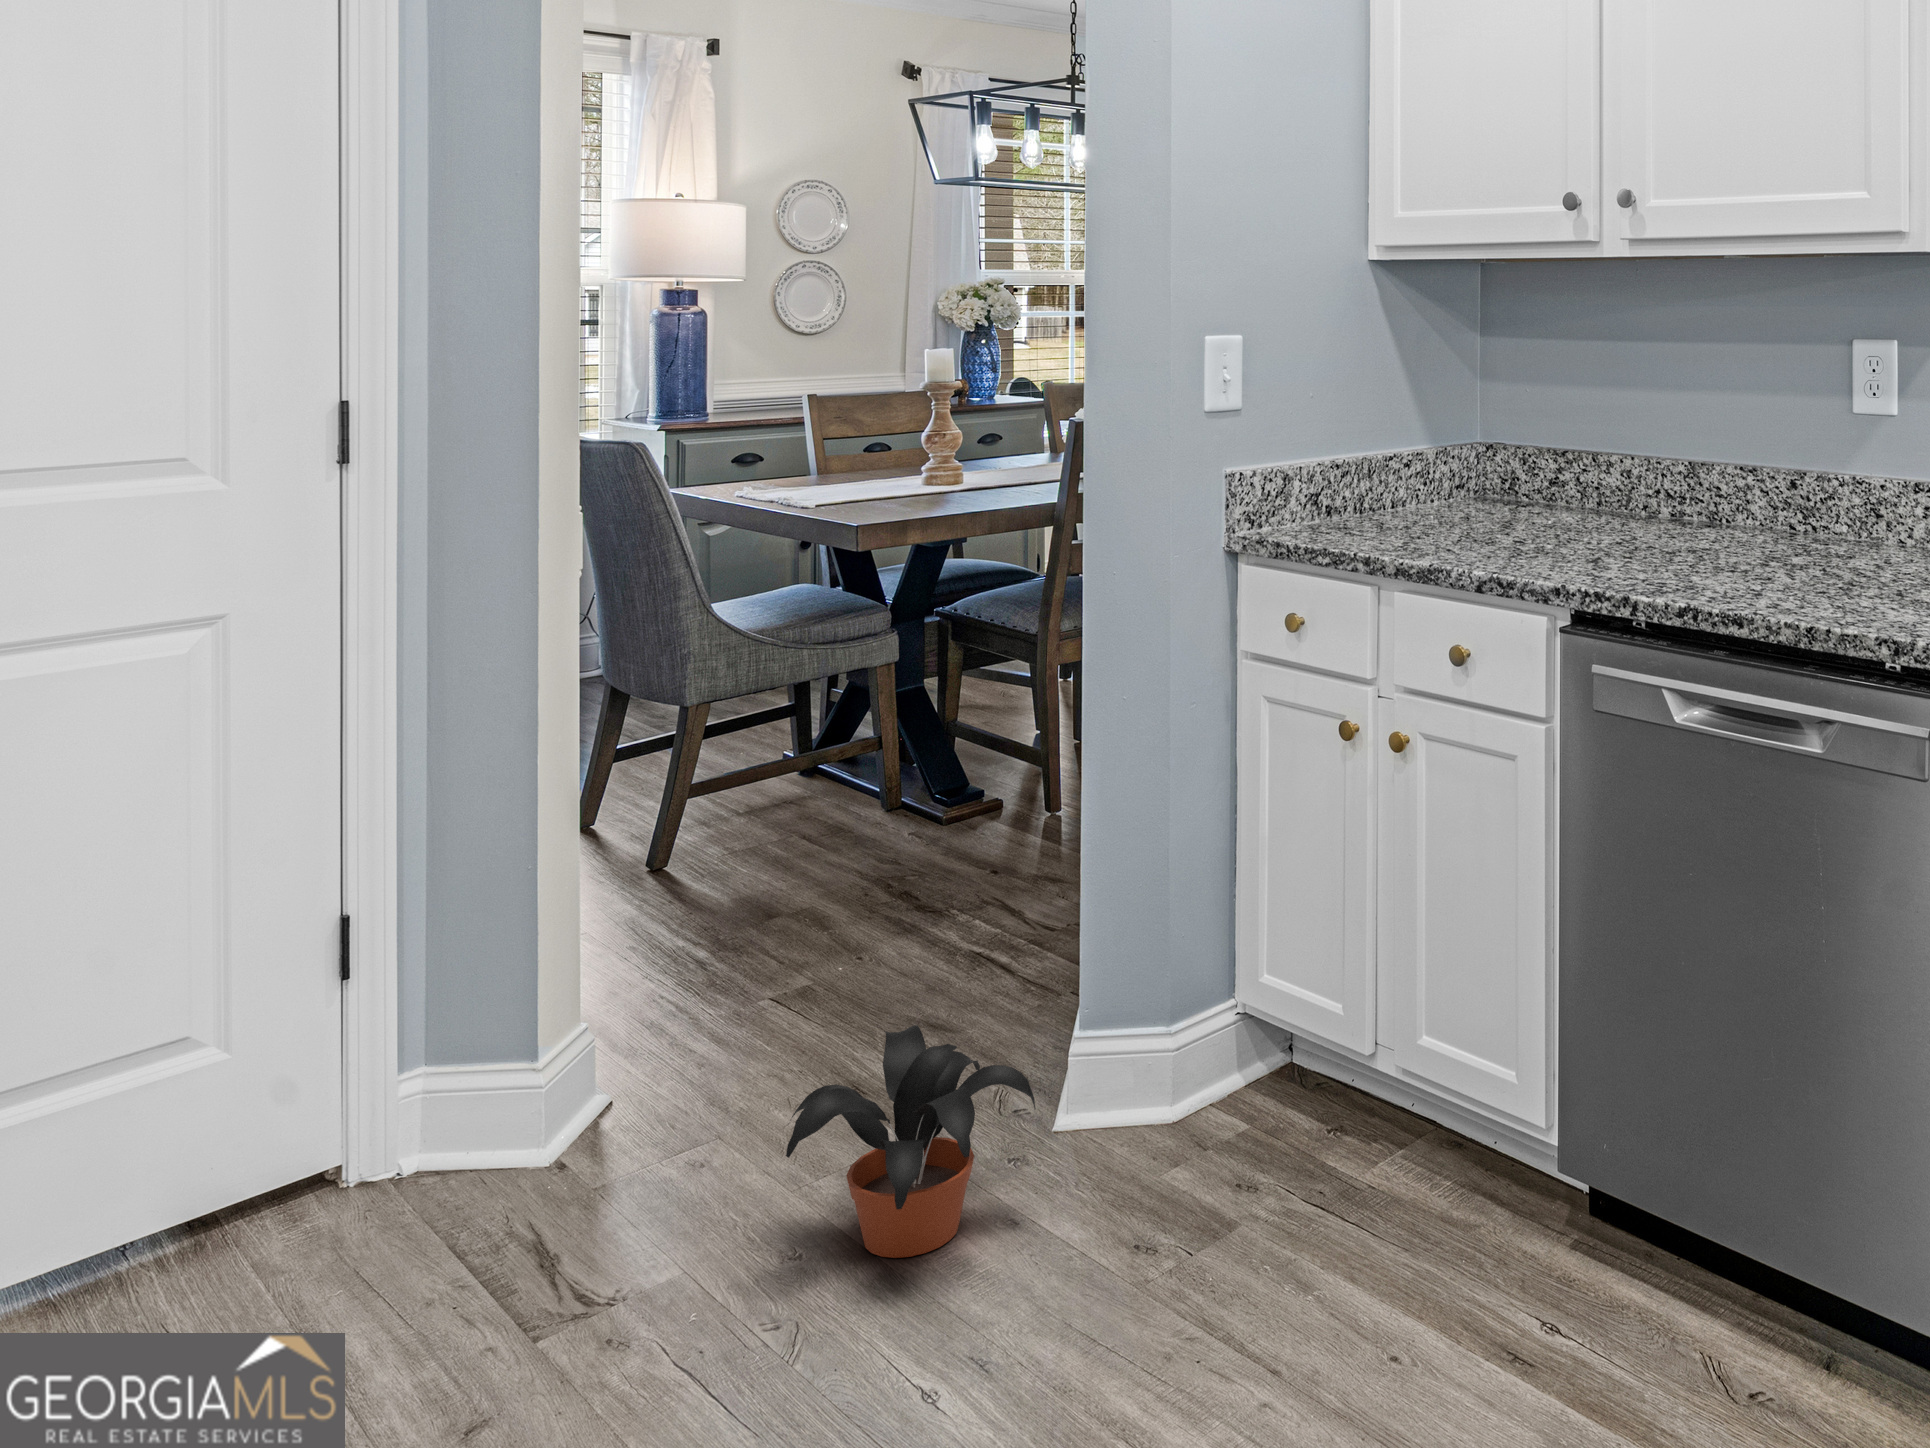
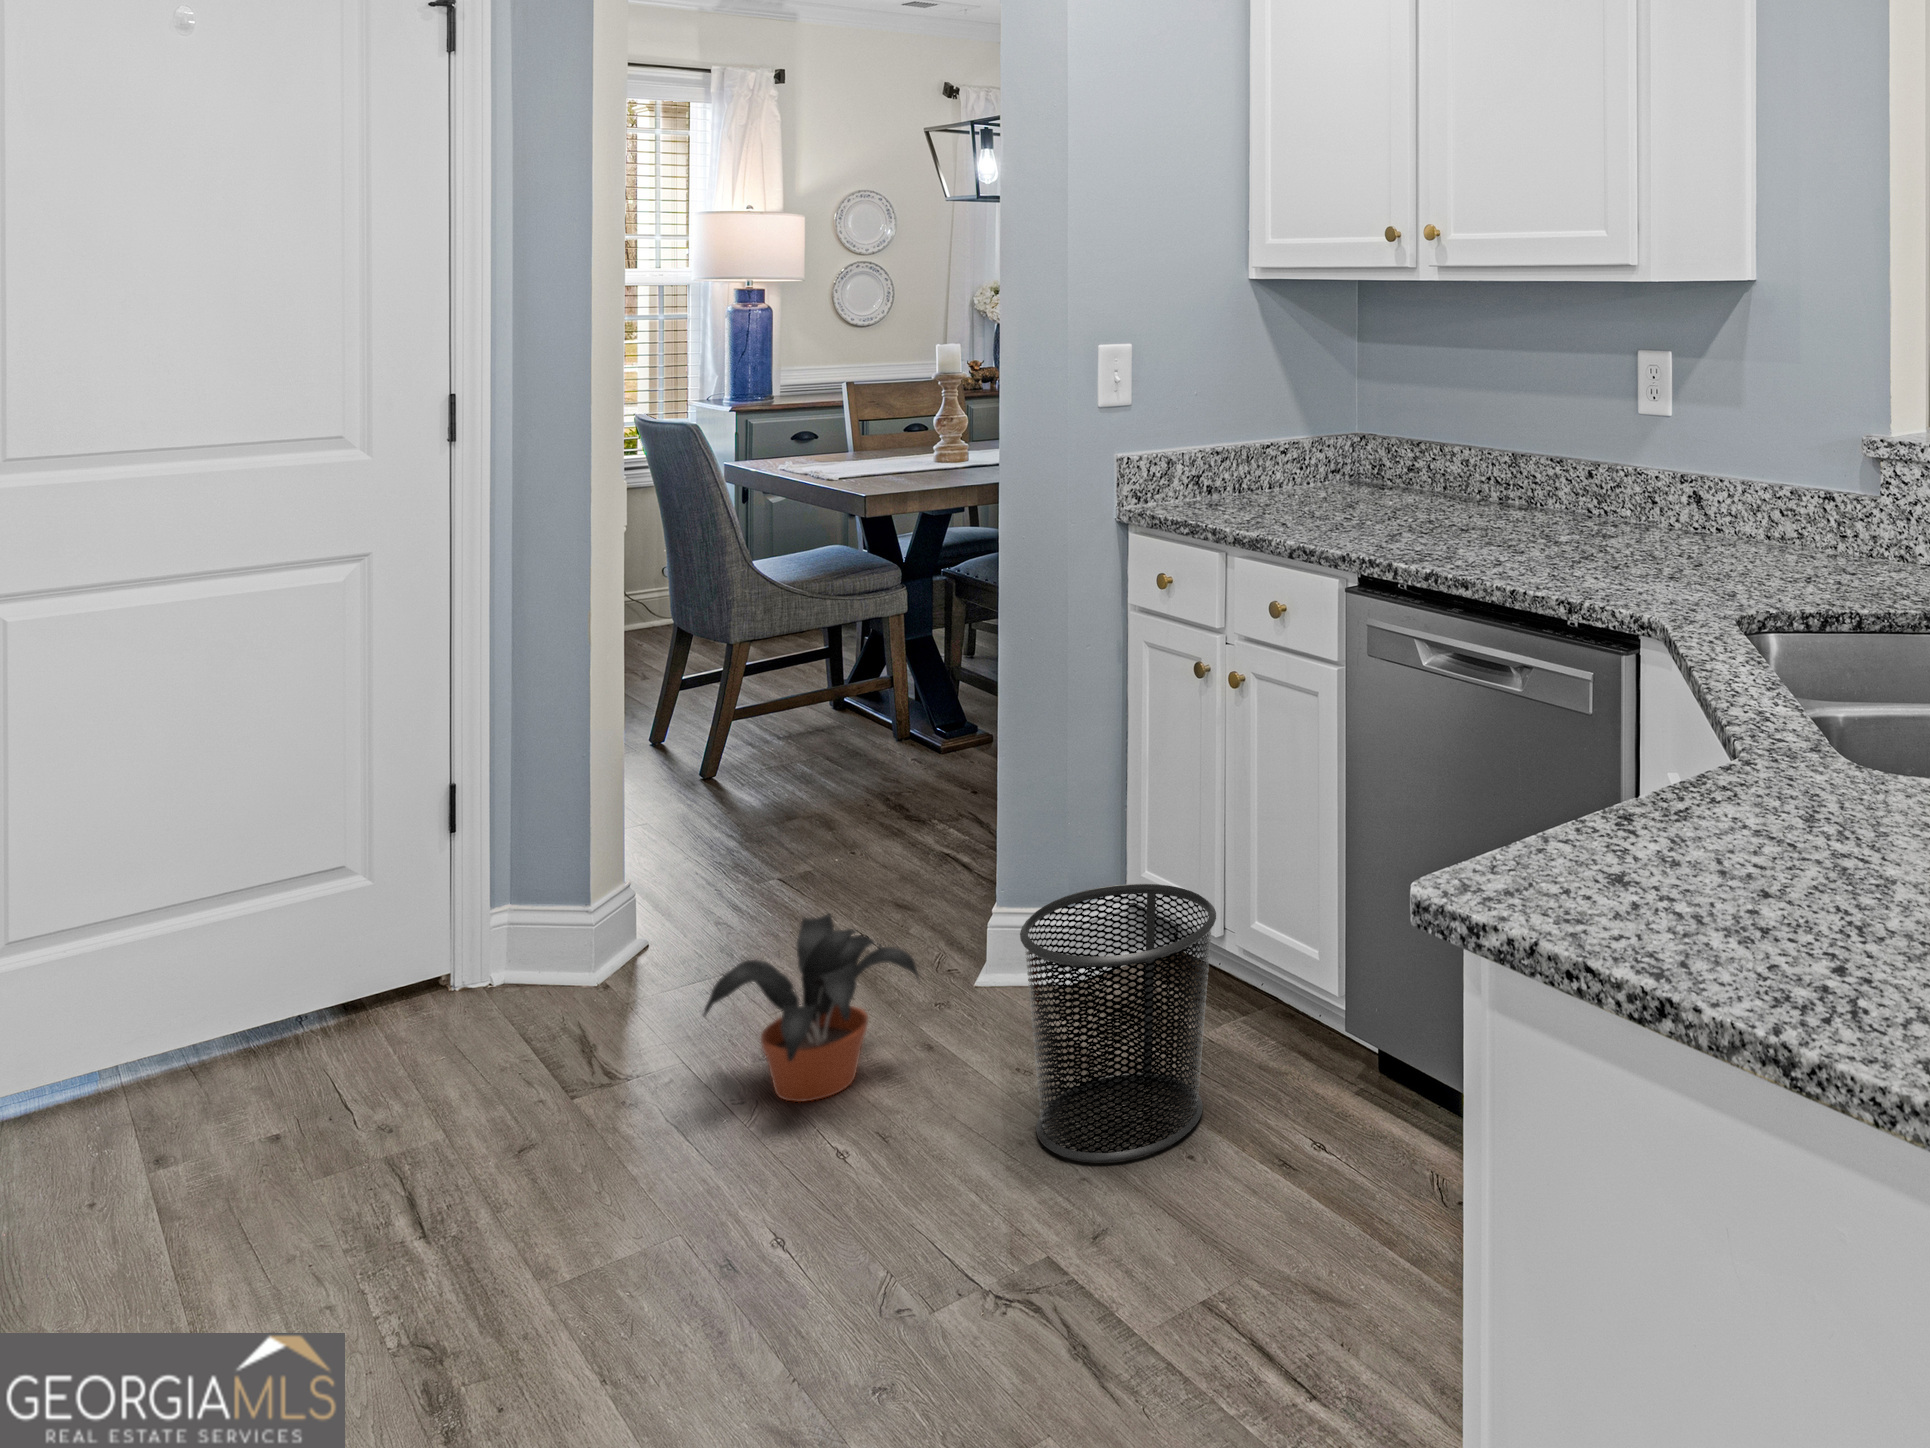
waste bin: none [1180,982,1413,1323] -> present [1020,884,1216,1162]

